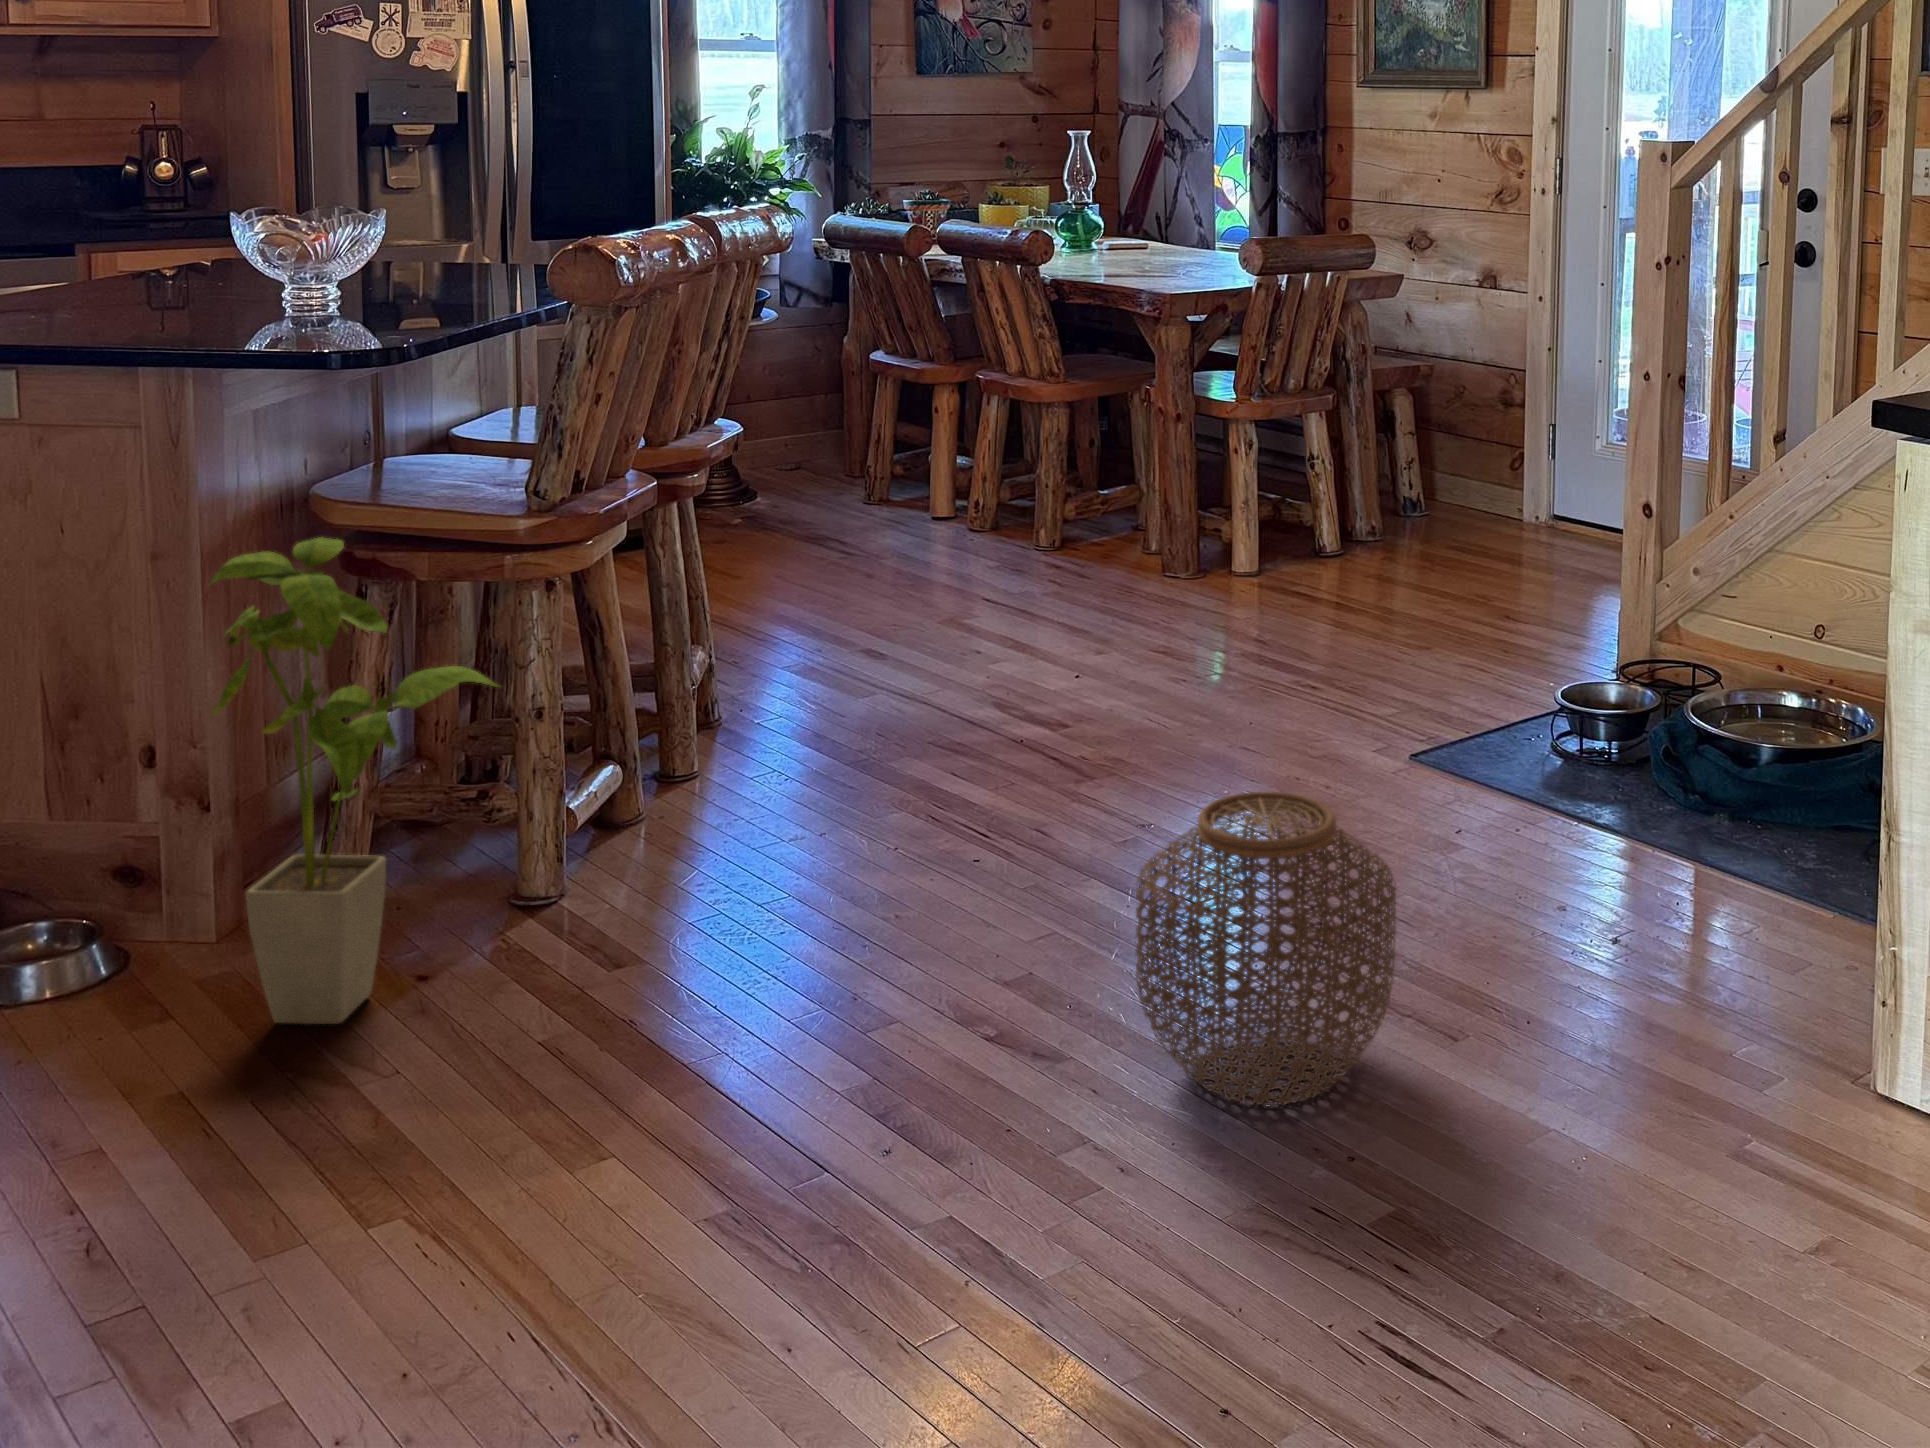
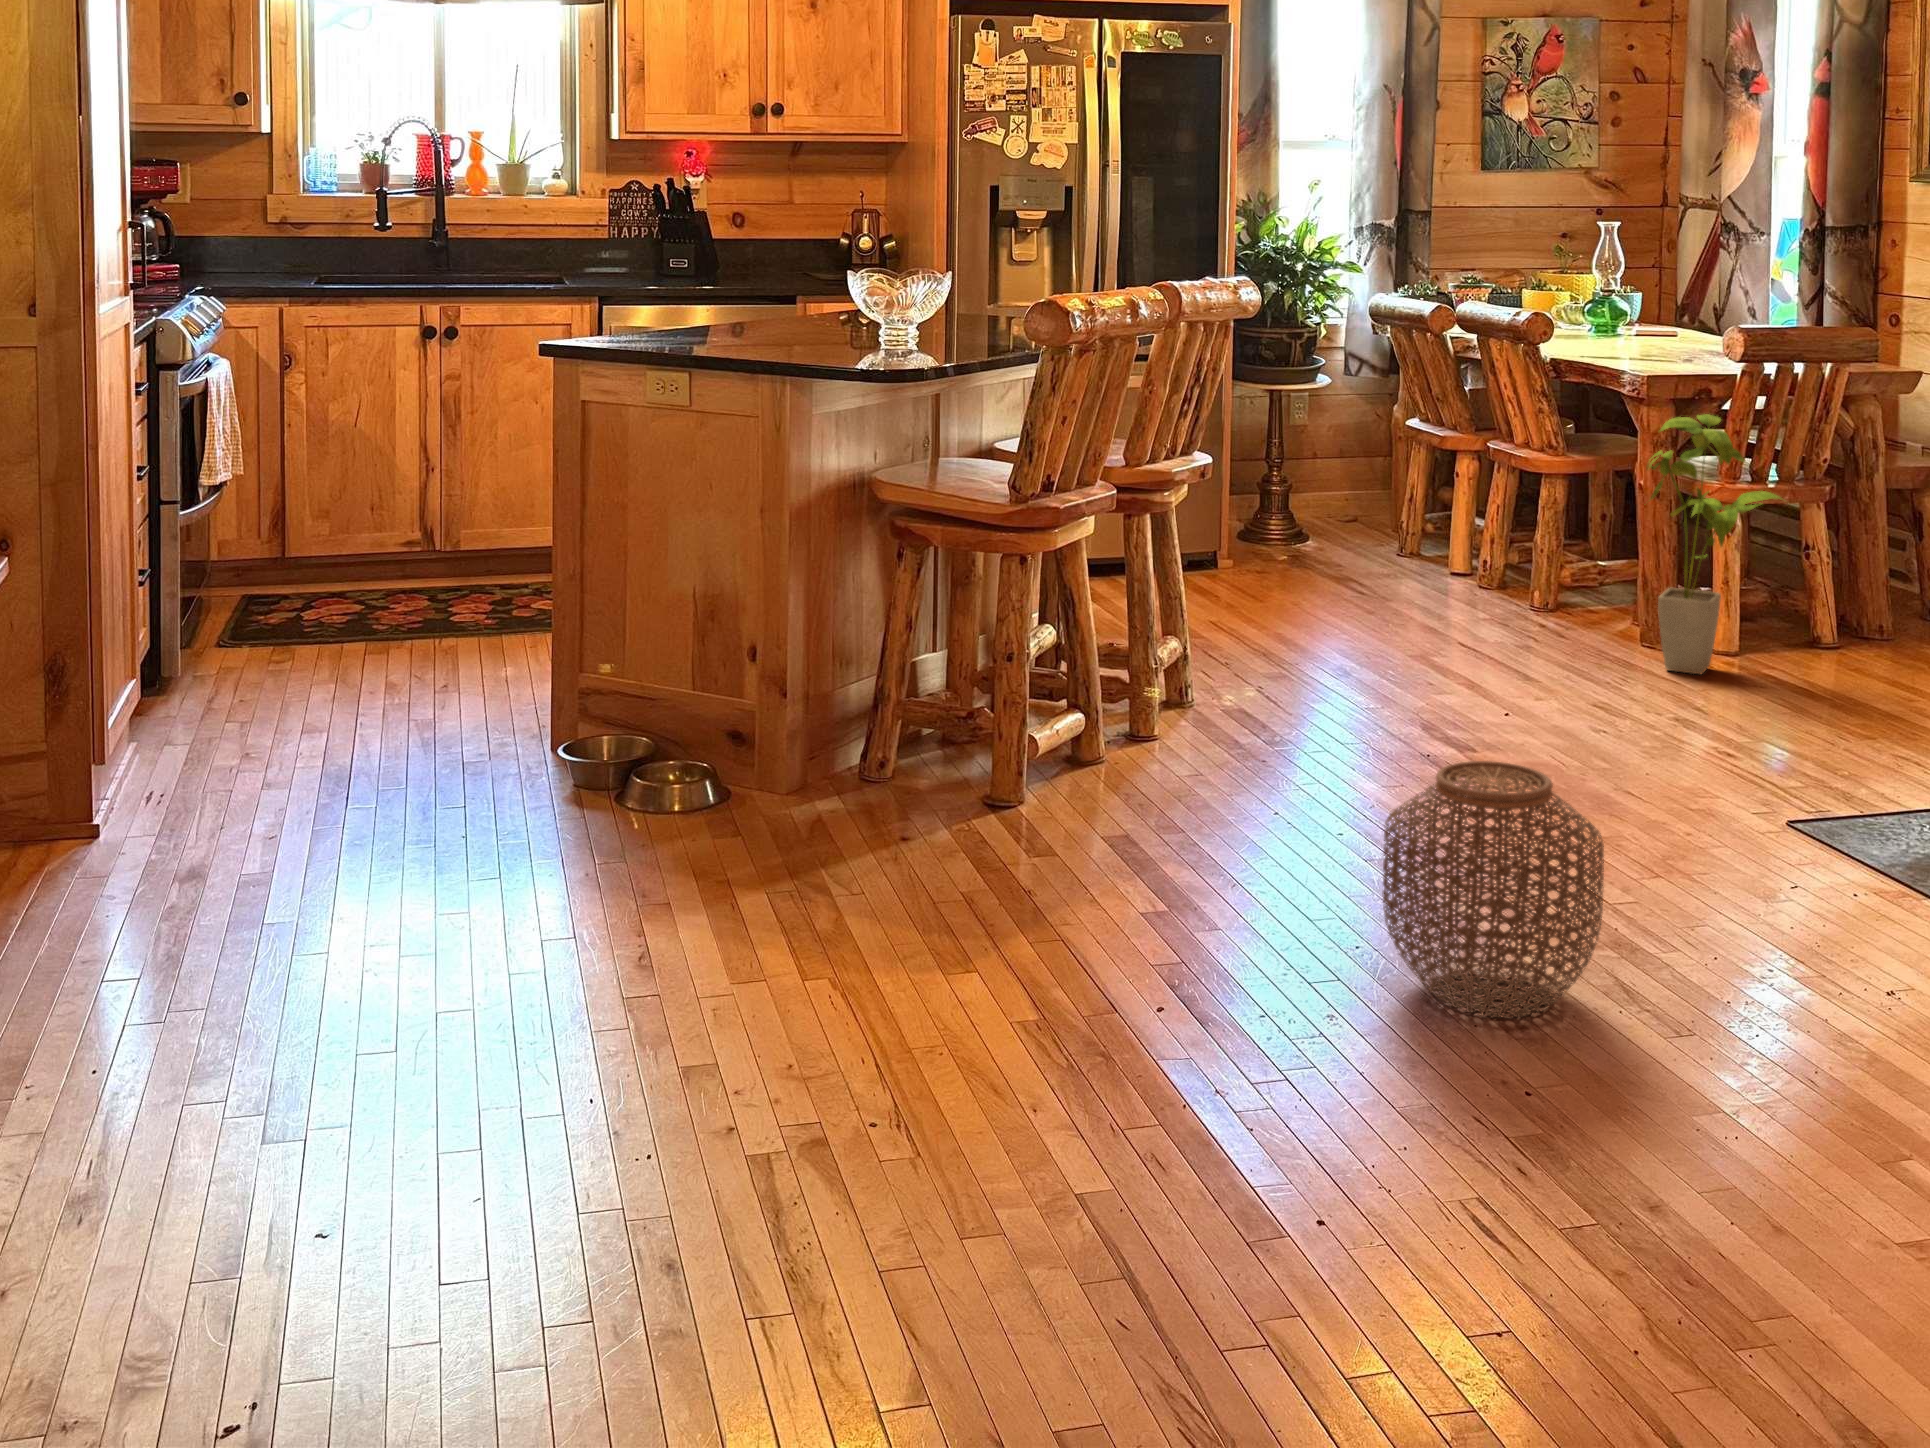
house plant: present [209,538,498,1024] -> present [1647,414,1786,674]

